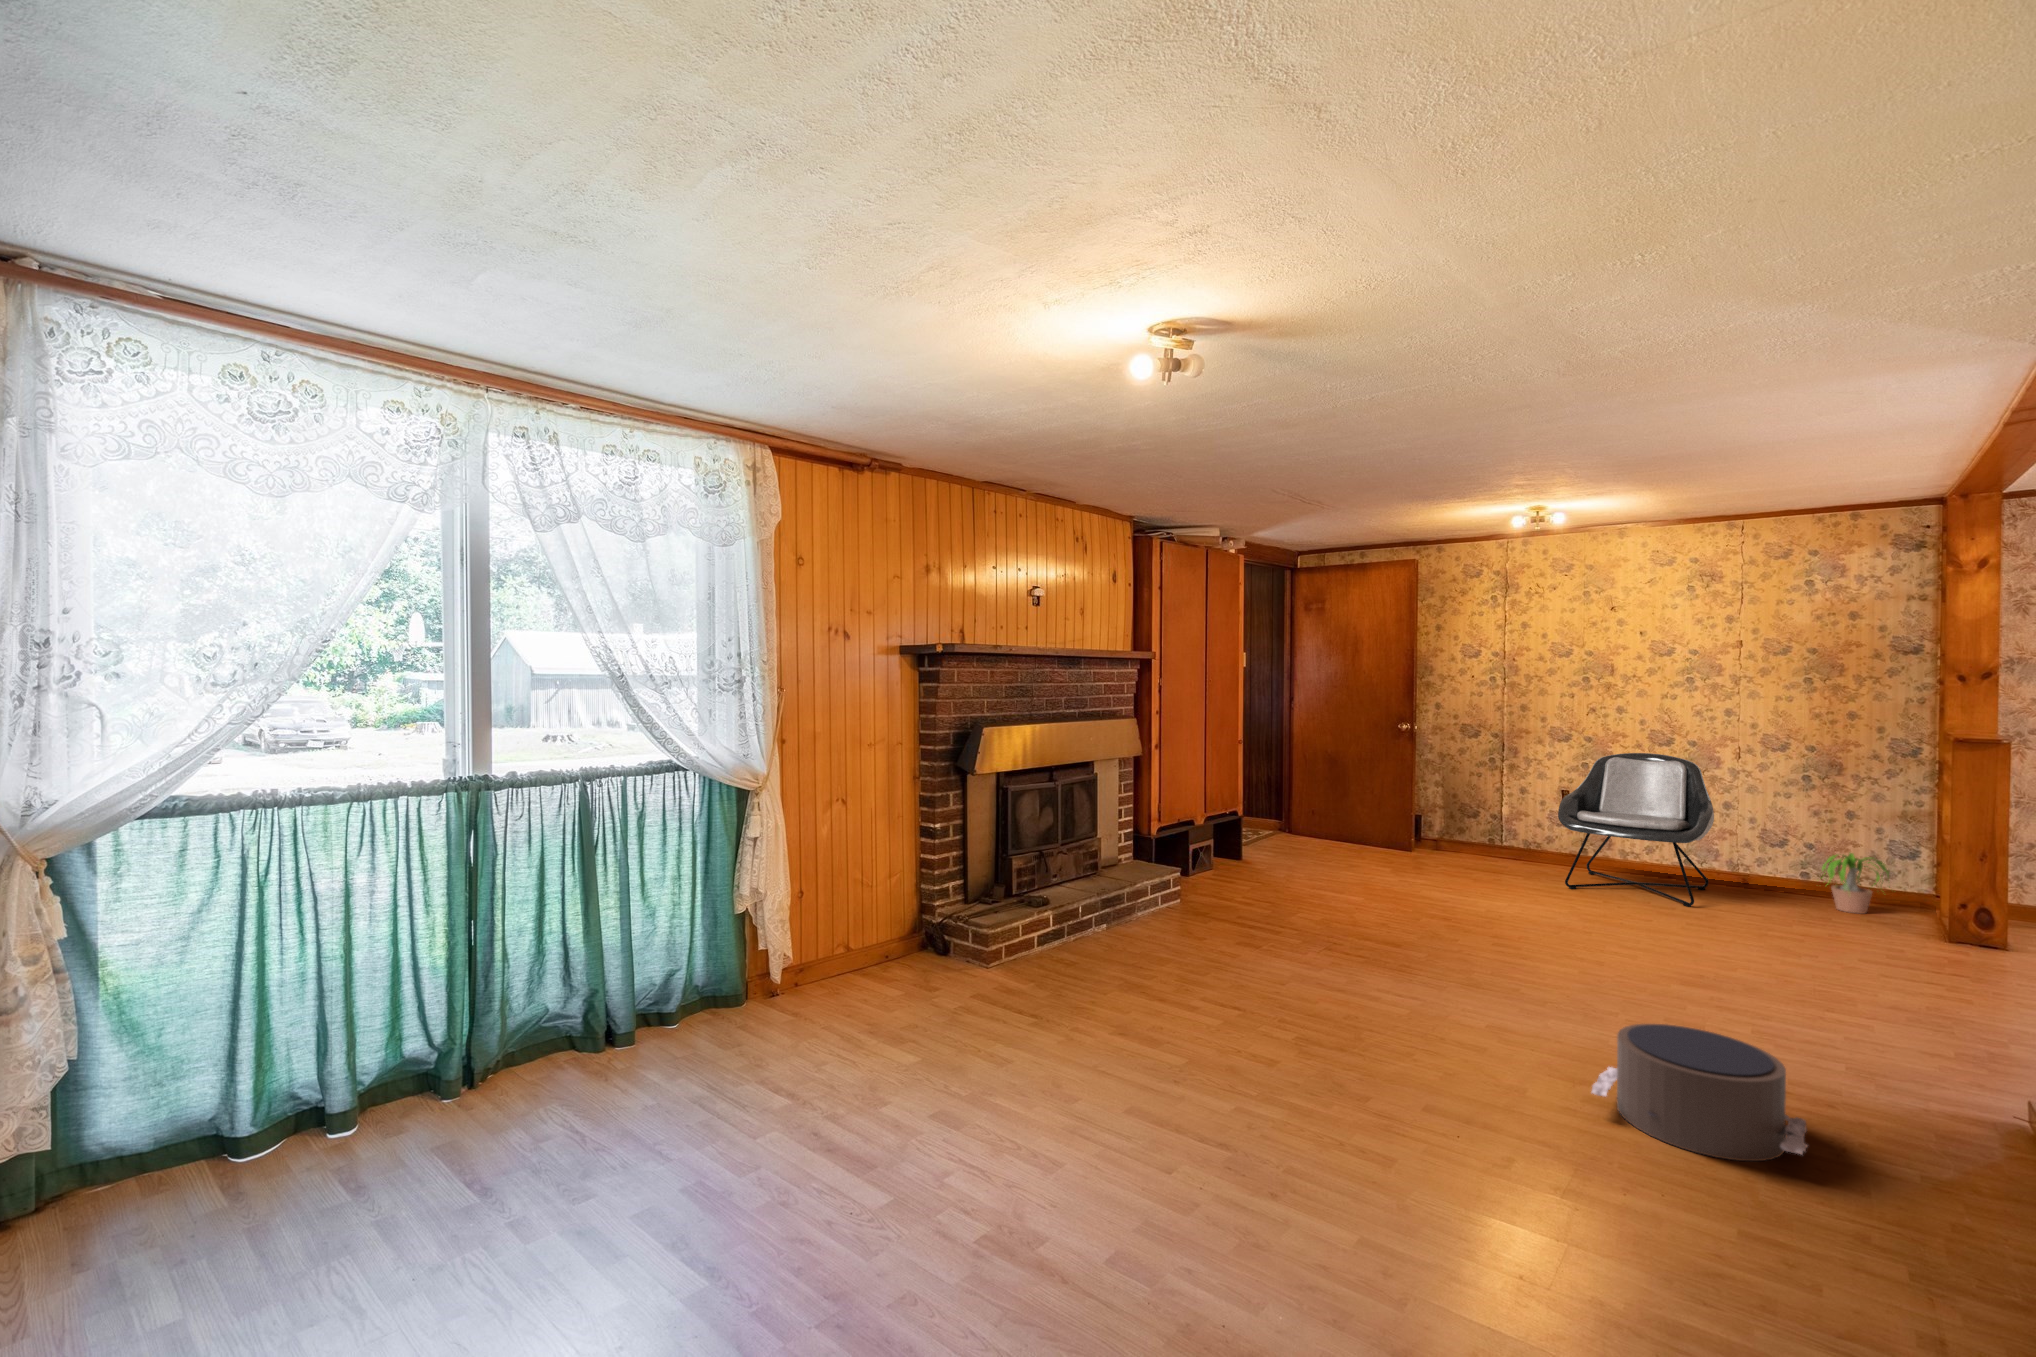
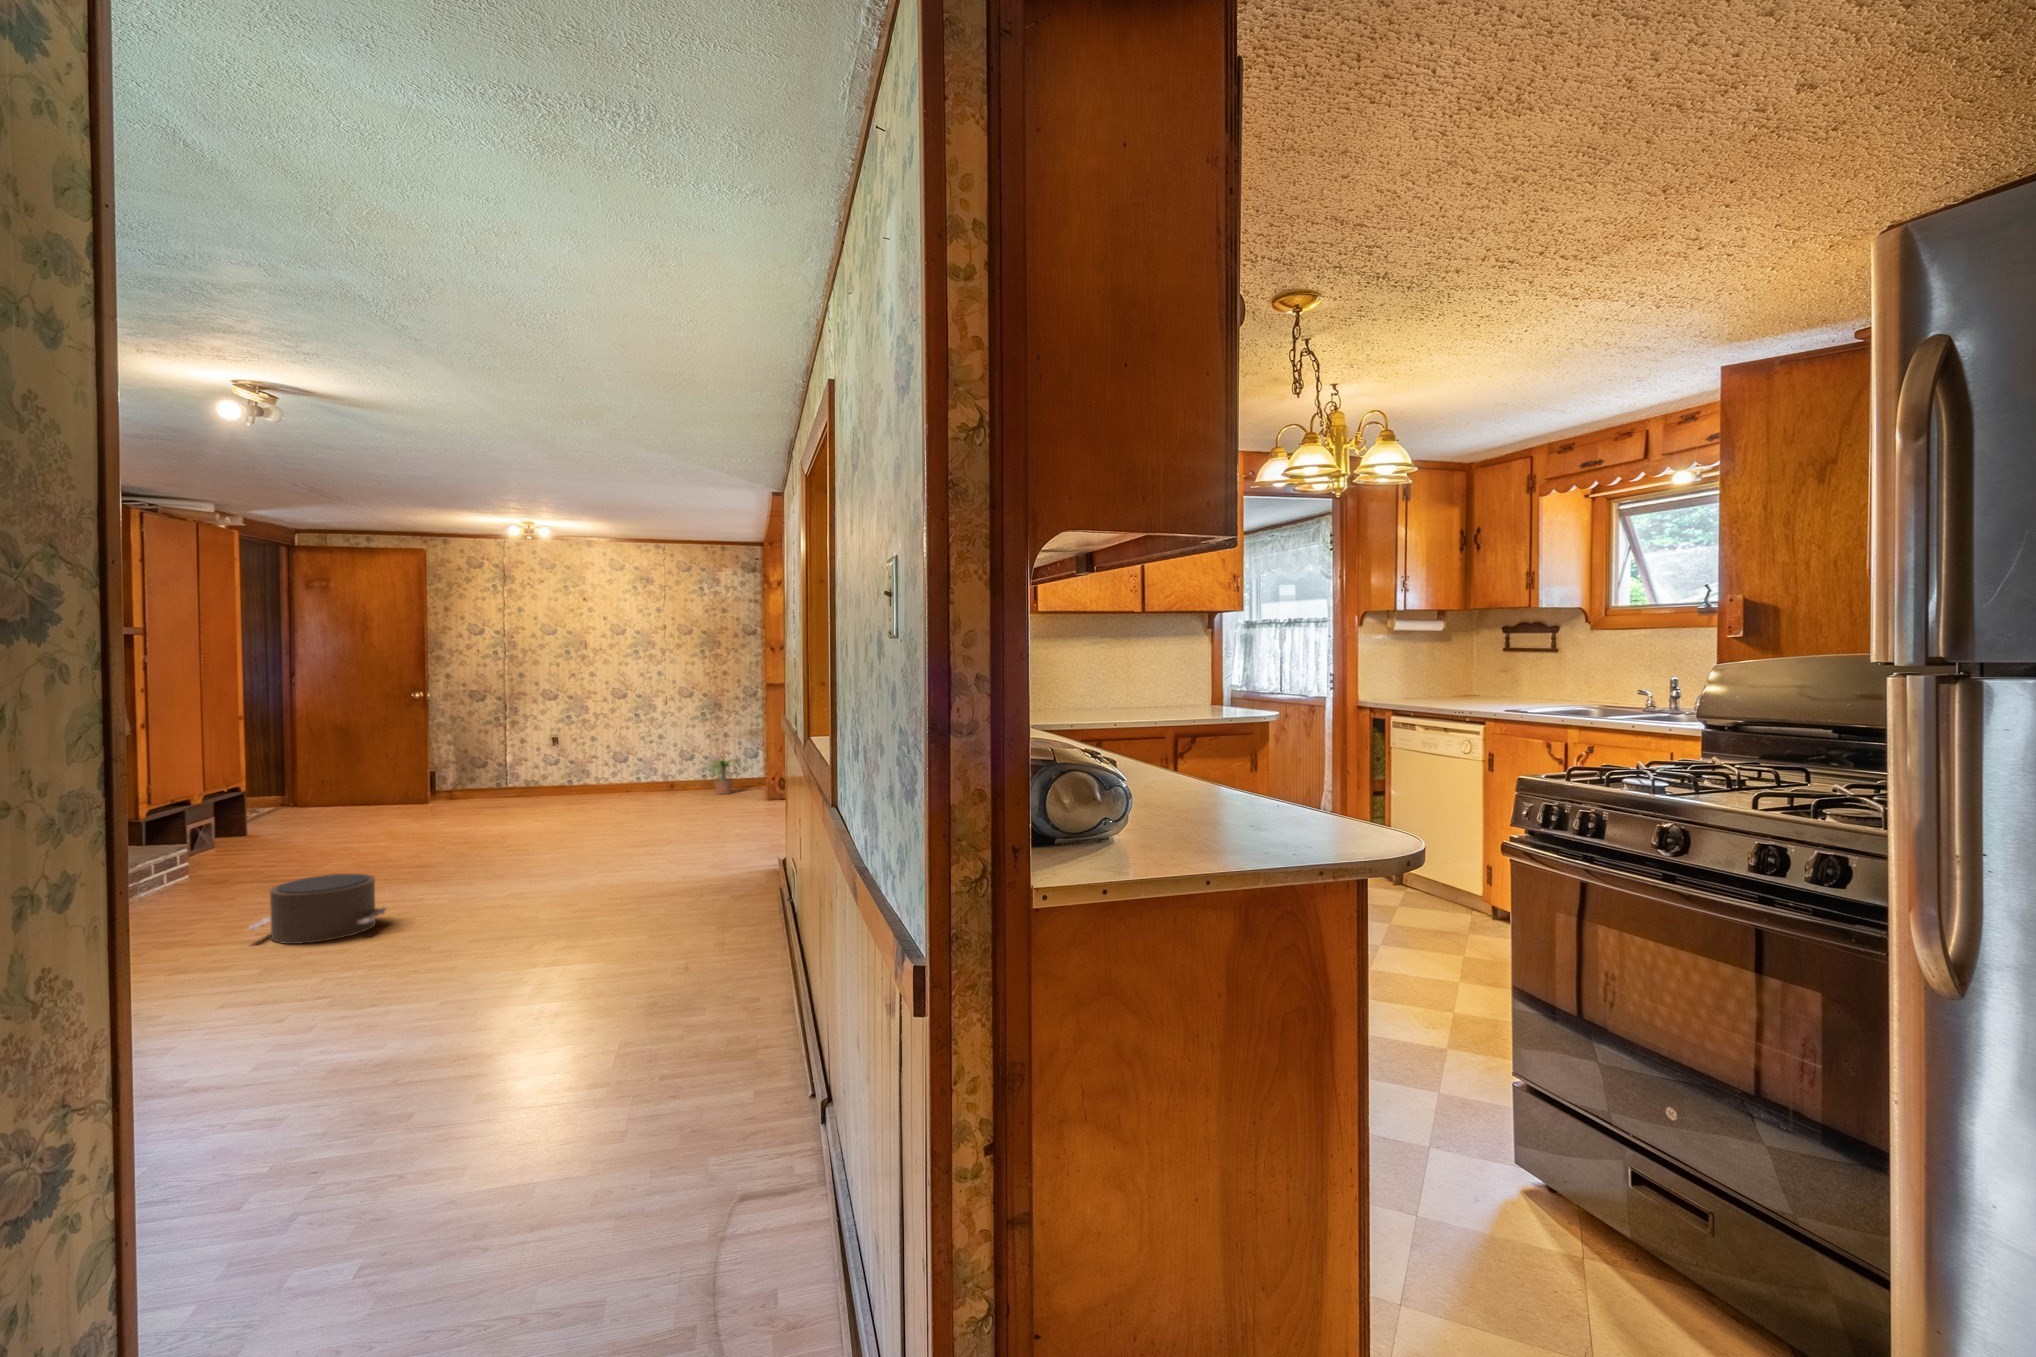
lounge chair: present [1558,753,1714,907] -> none [549,705,649,809]
pouf: present [1592,1024,1807,1161] -> present [248,874,386,944]

